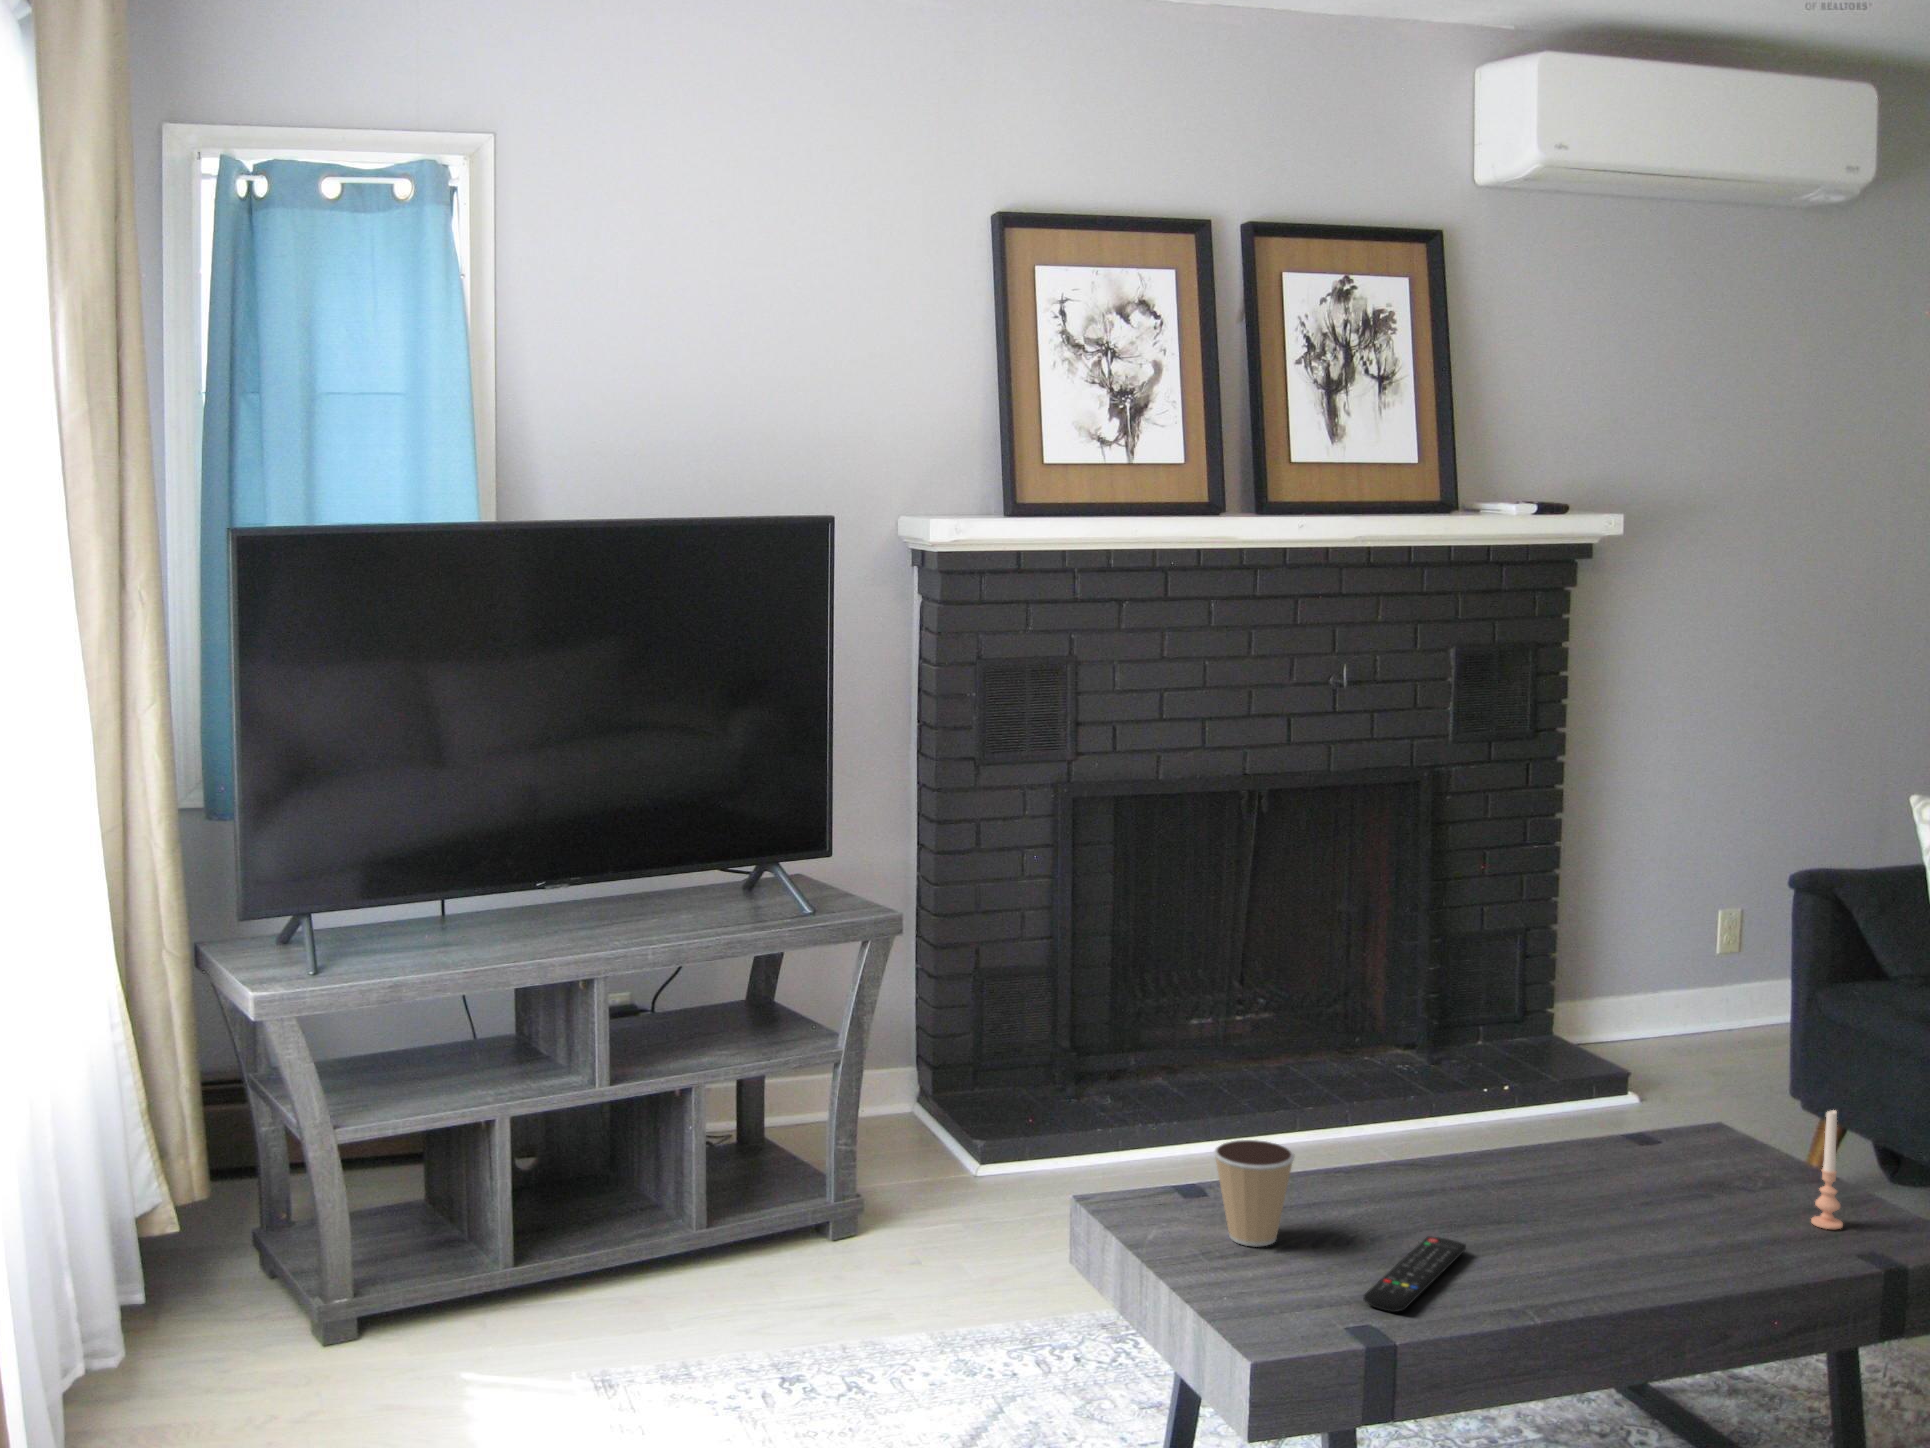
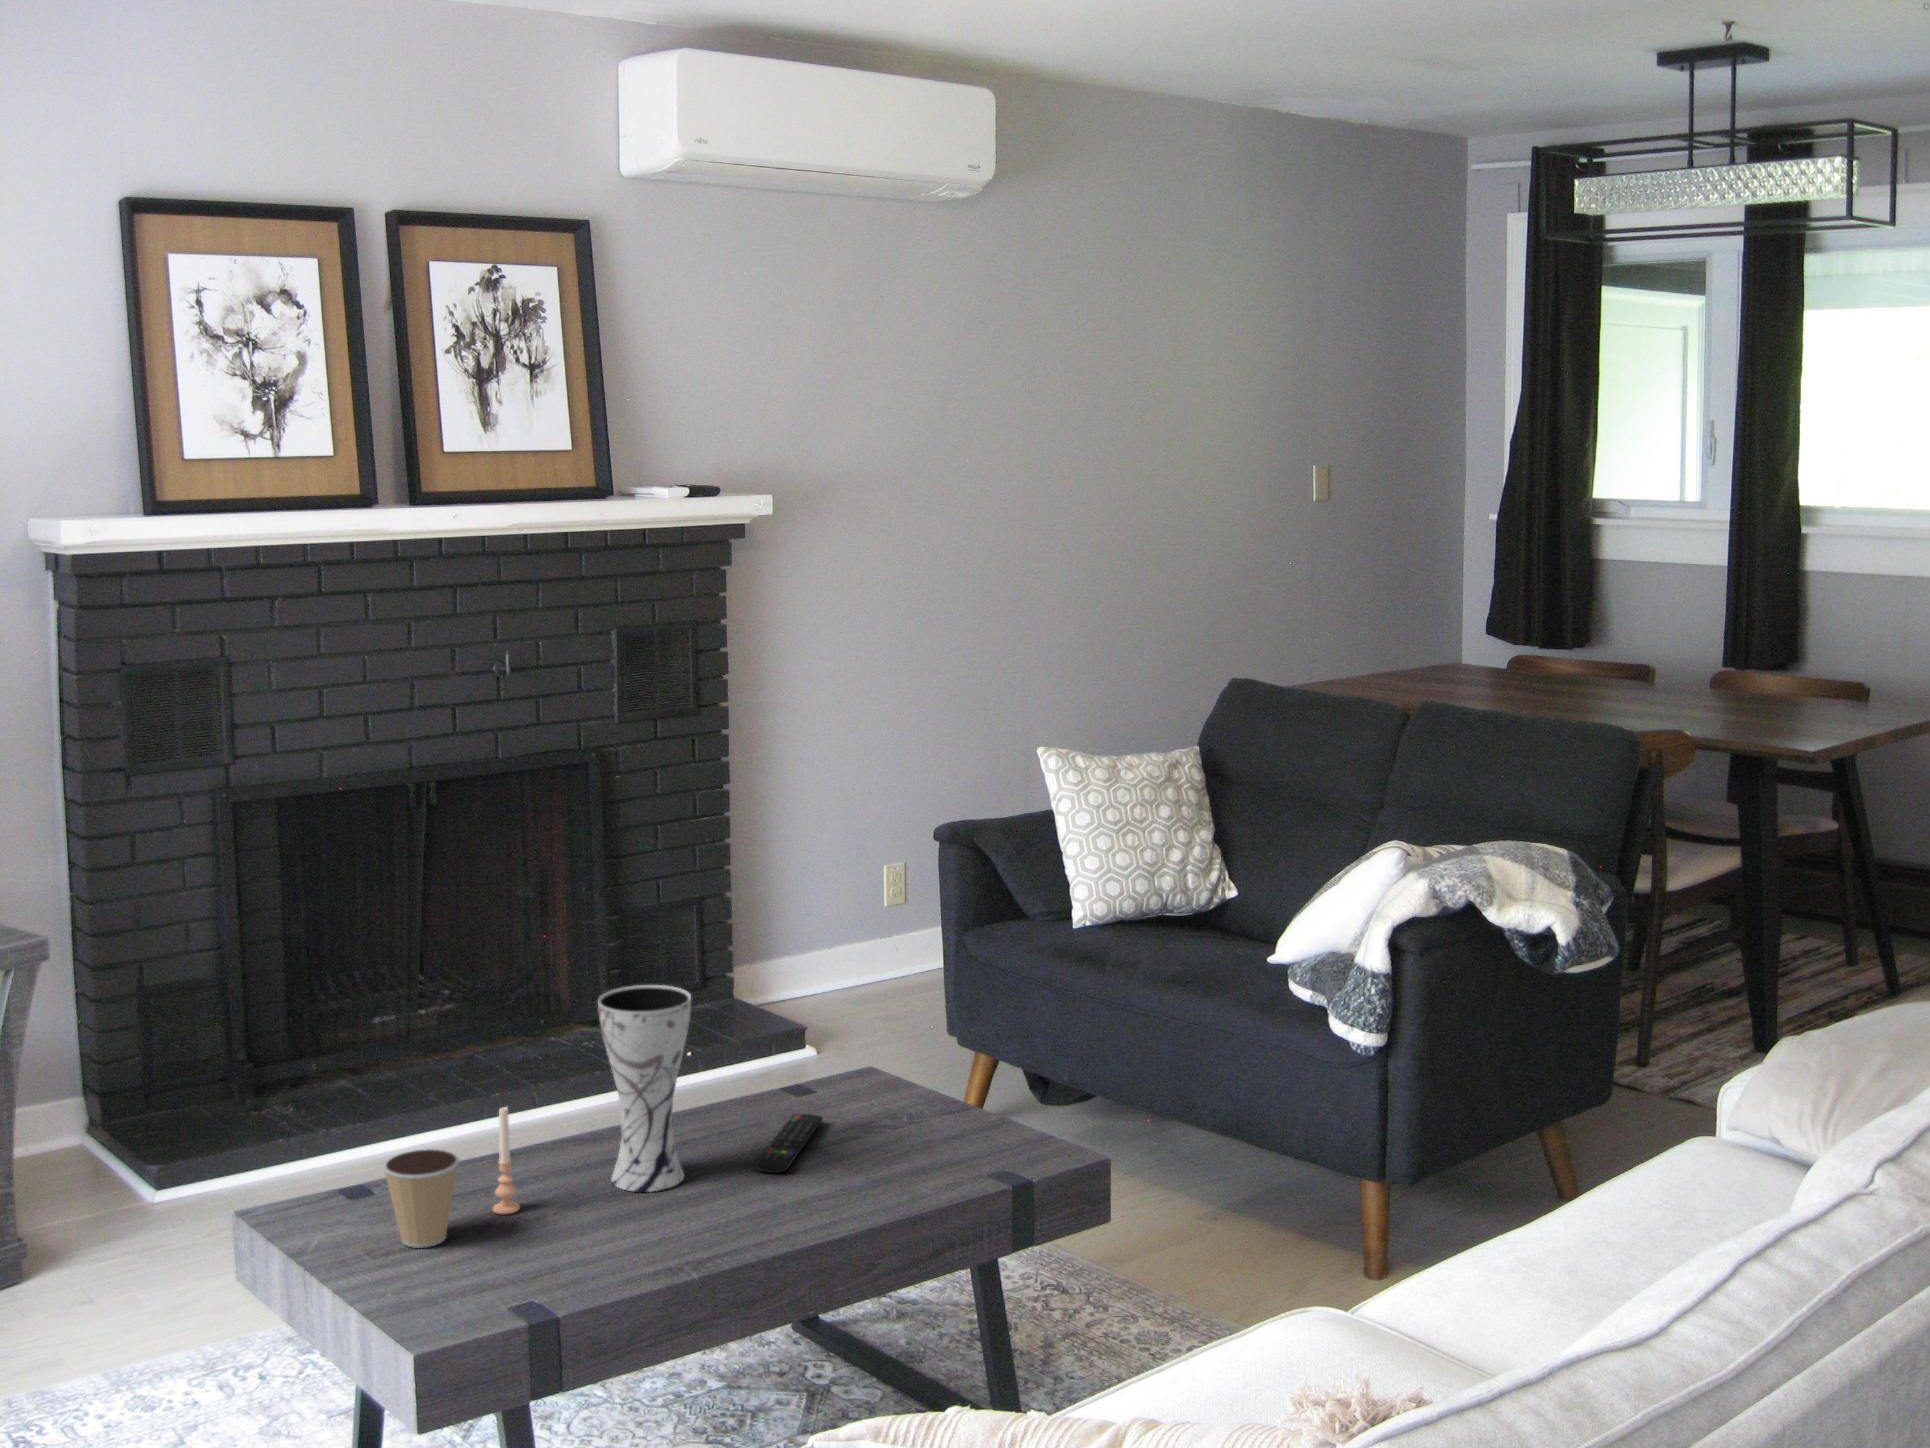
vase: none [1451,992,1559,1226] -> present [598,985,691,1192]
candle: present [1811,1110,1843,1229] -> present [493,1107,520,1214]
remote control: present [1364,1236,1466,1312] -> present [755,1114,823,1173]

